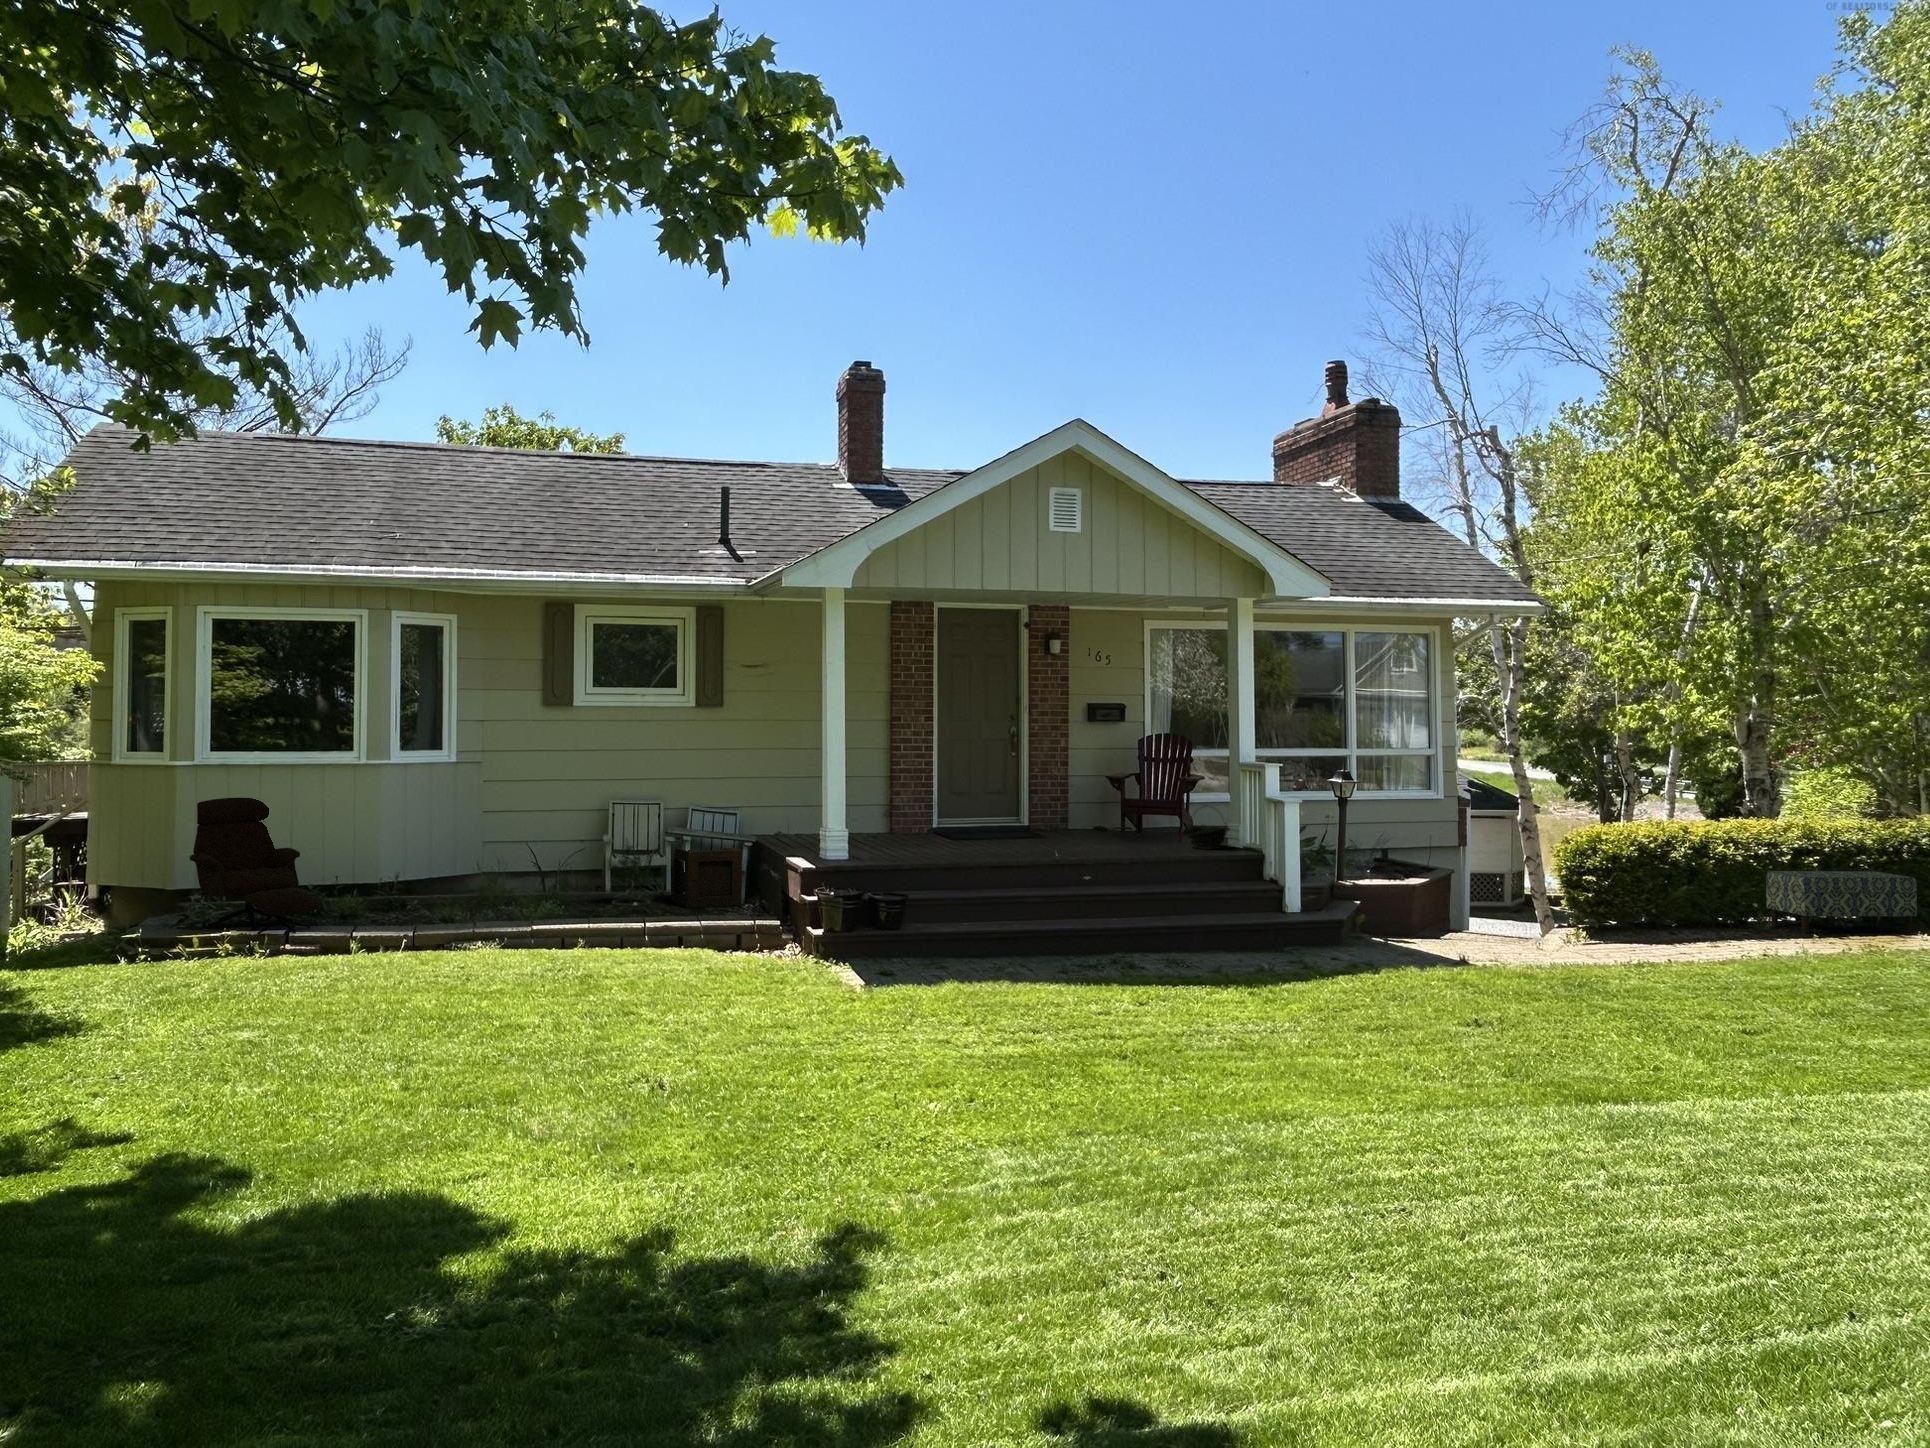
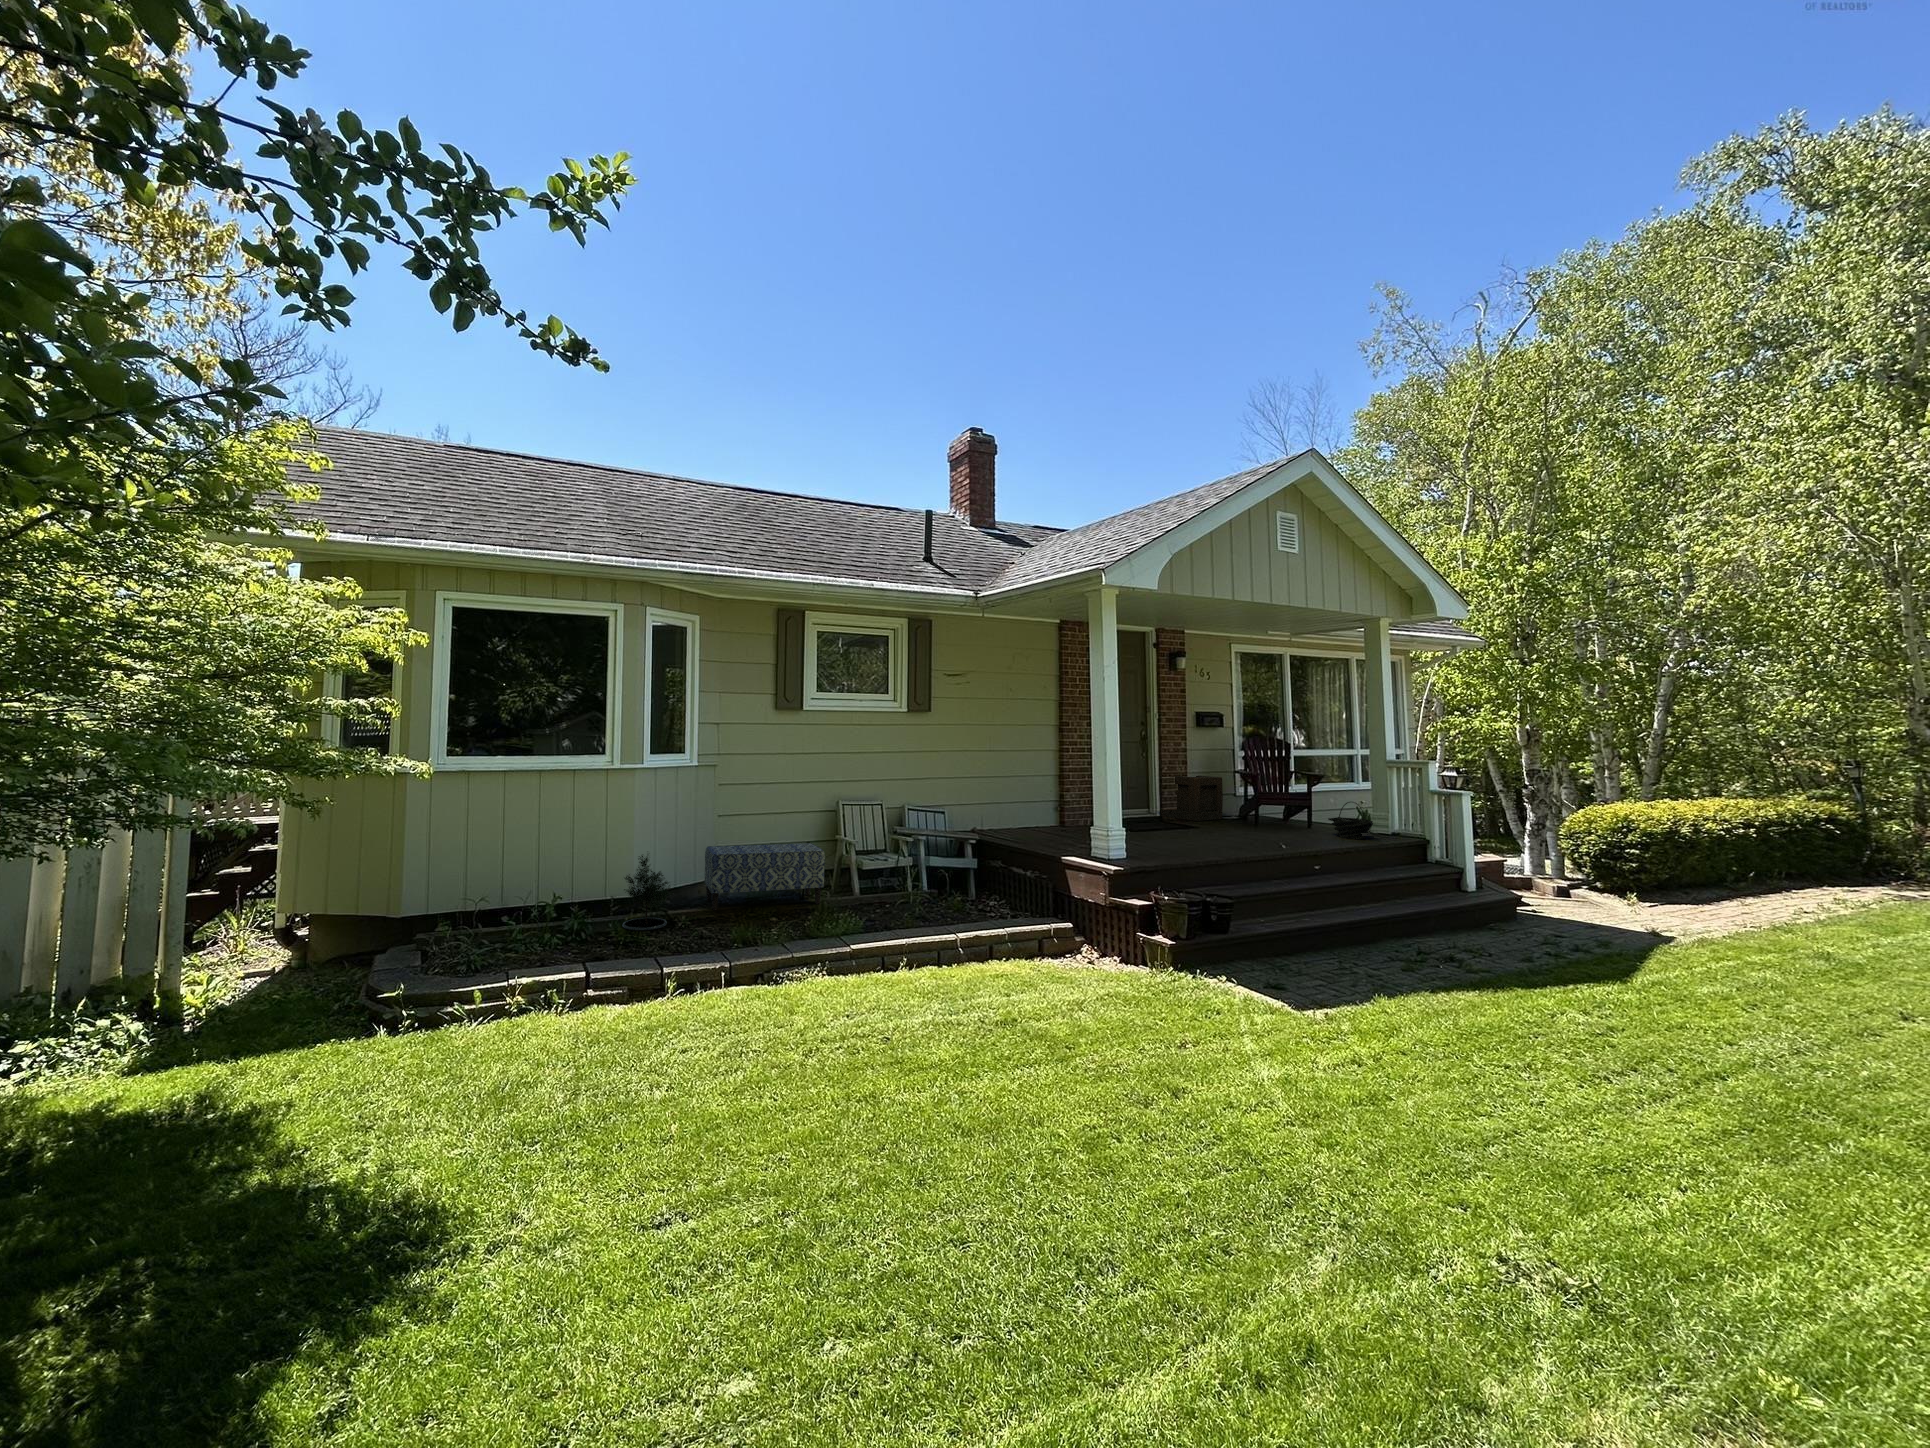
lounge chair: present [190,798,319,934] -> none [434,804,597,970]
potted tree: present [609,839,650,906] -> present [622,856,673,931]
wooden crate: present [671,848,742,908] -> present [1161,776,1223,821]
bench: present [1766,871,1917,933] -> present [704,843,825,910]

